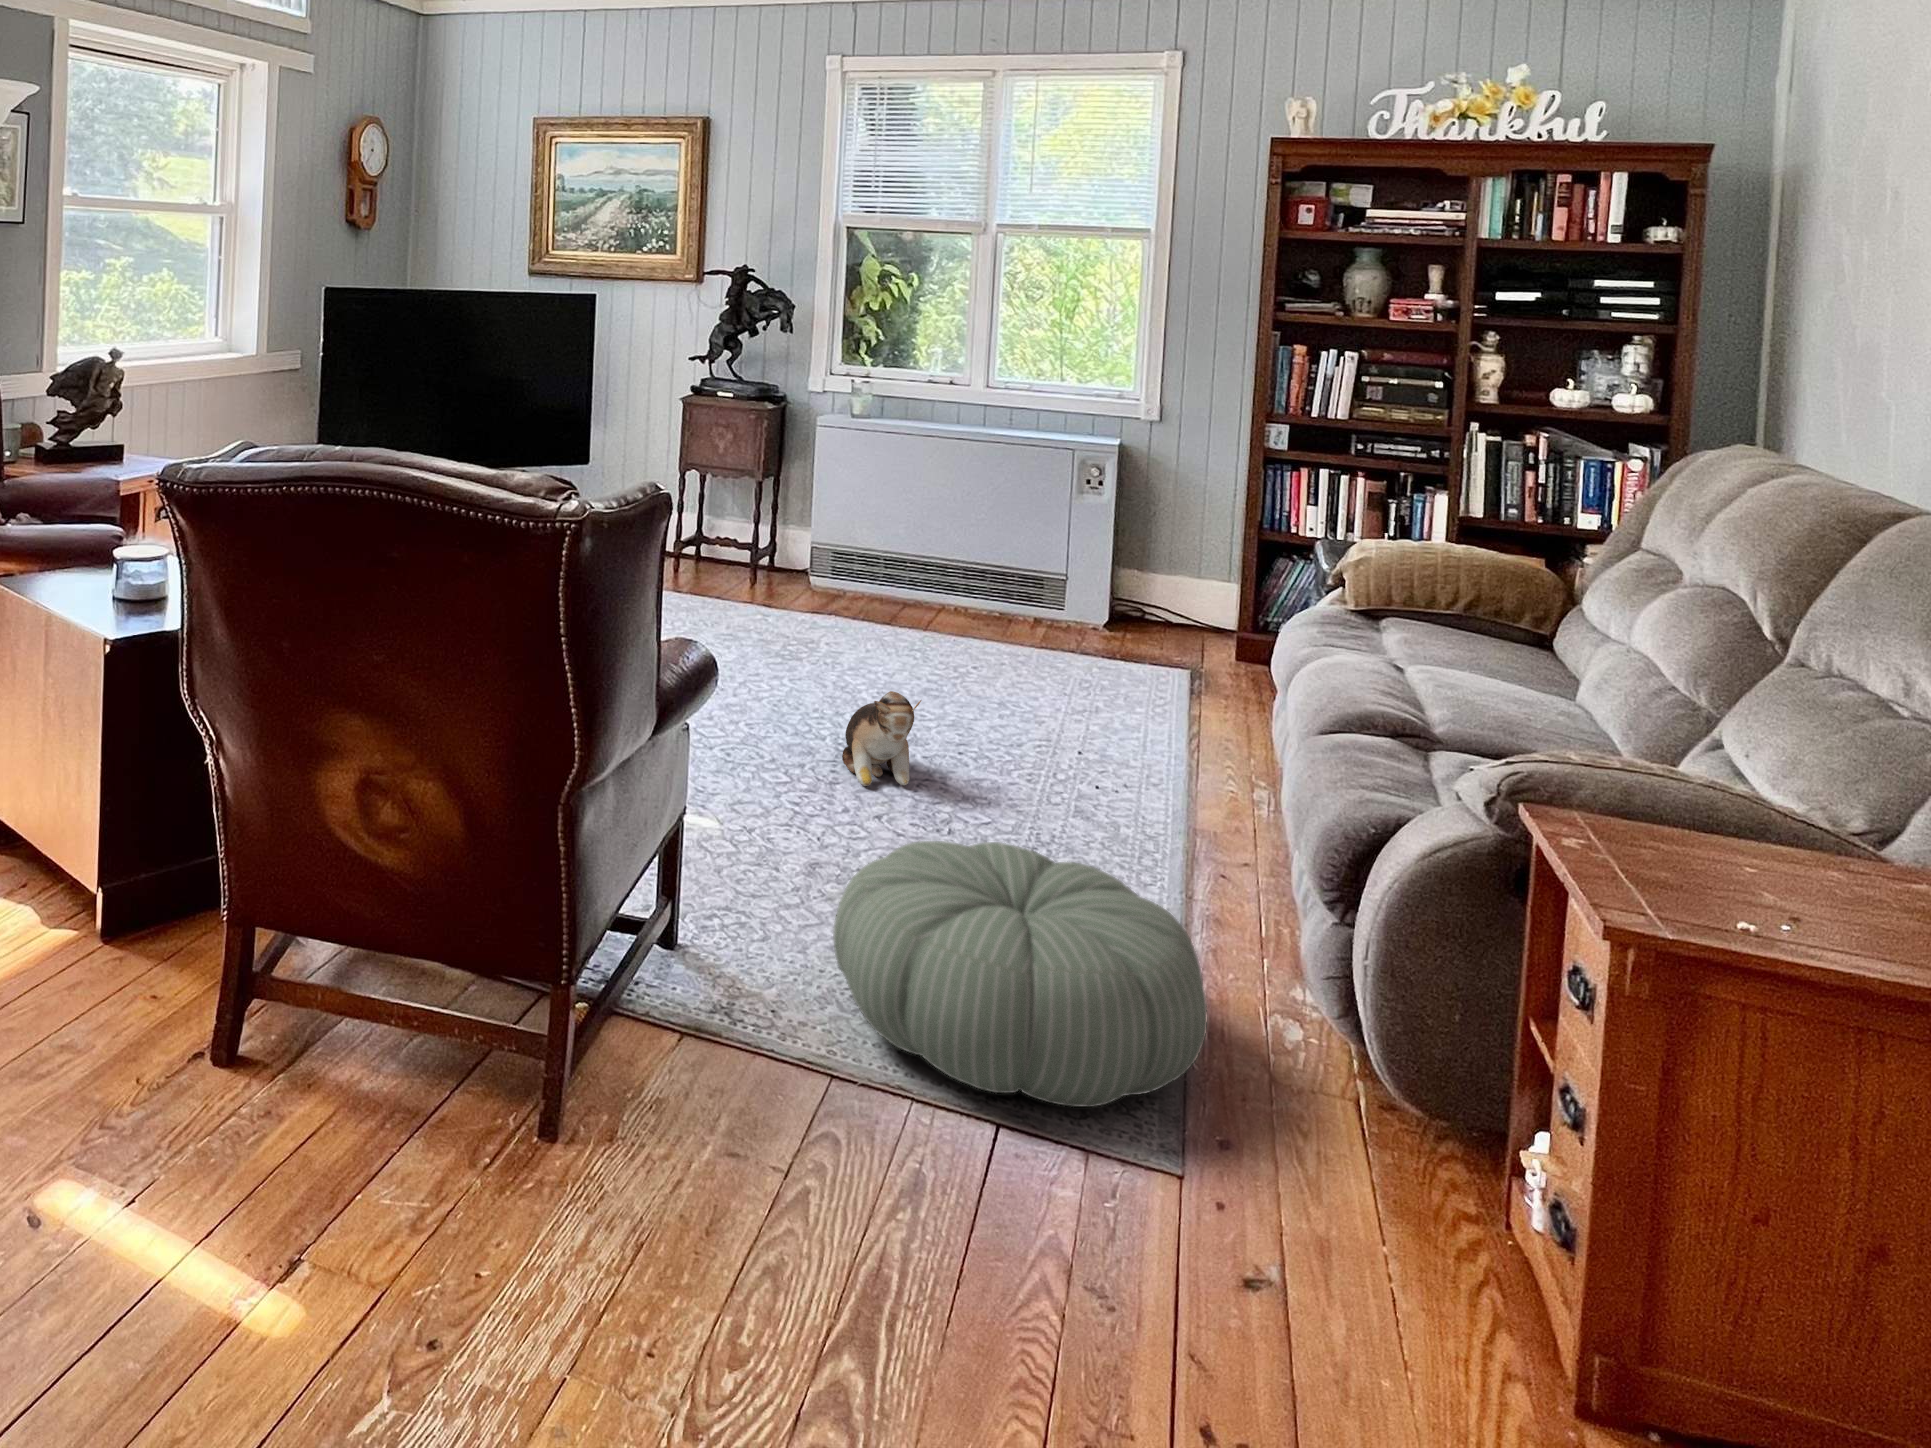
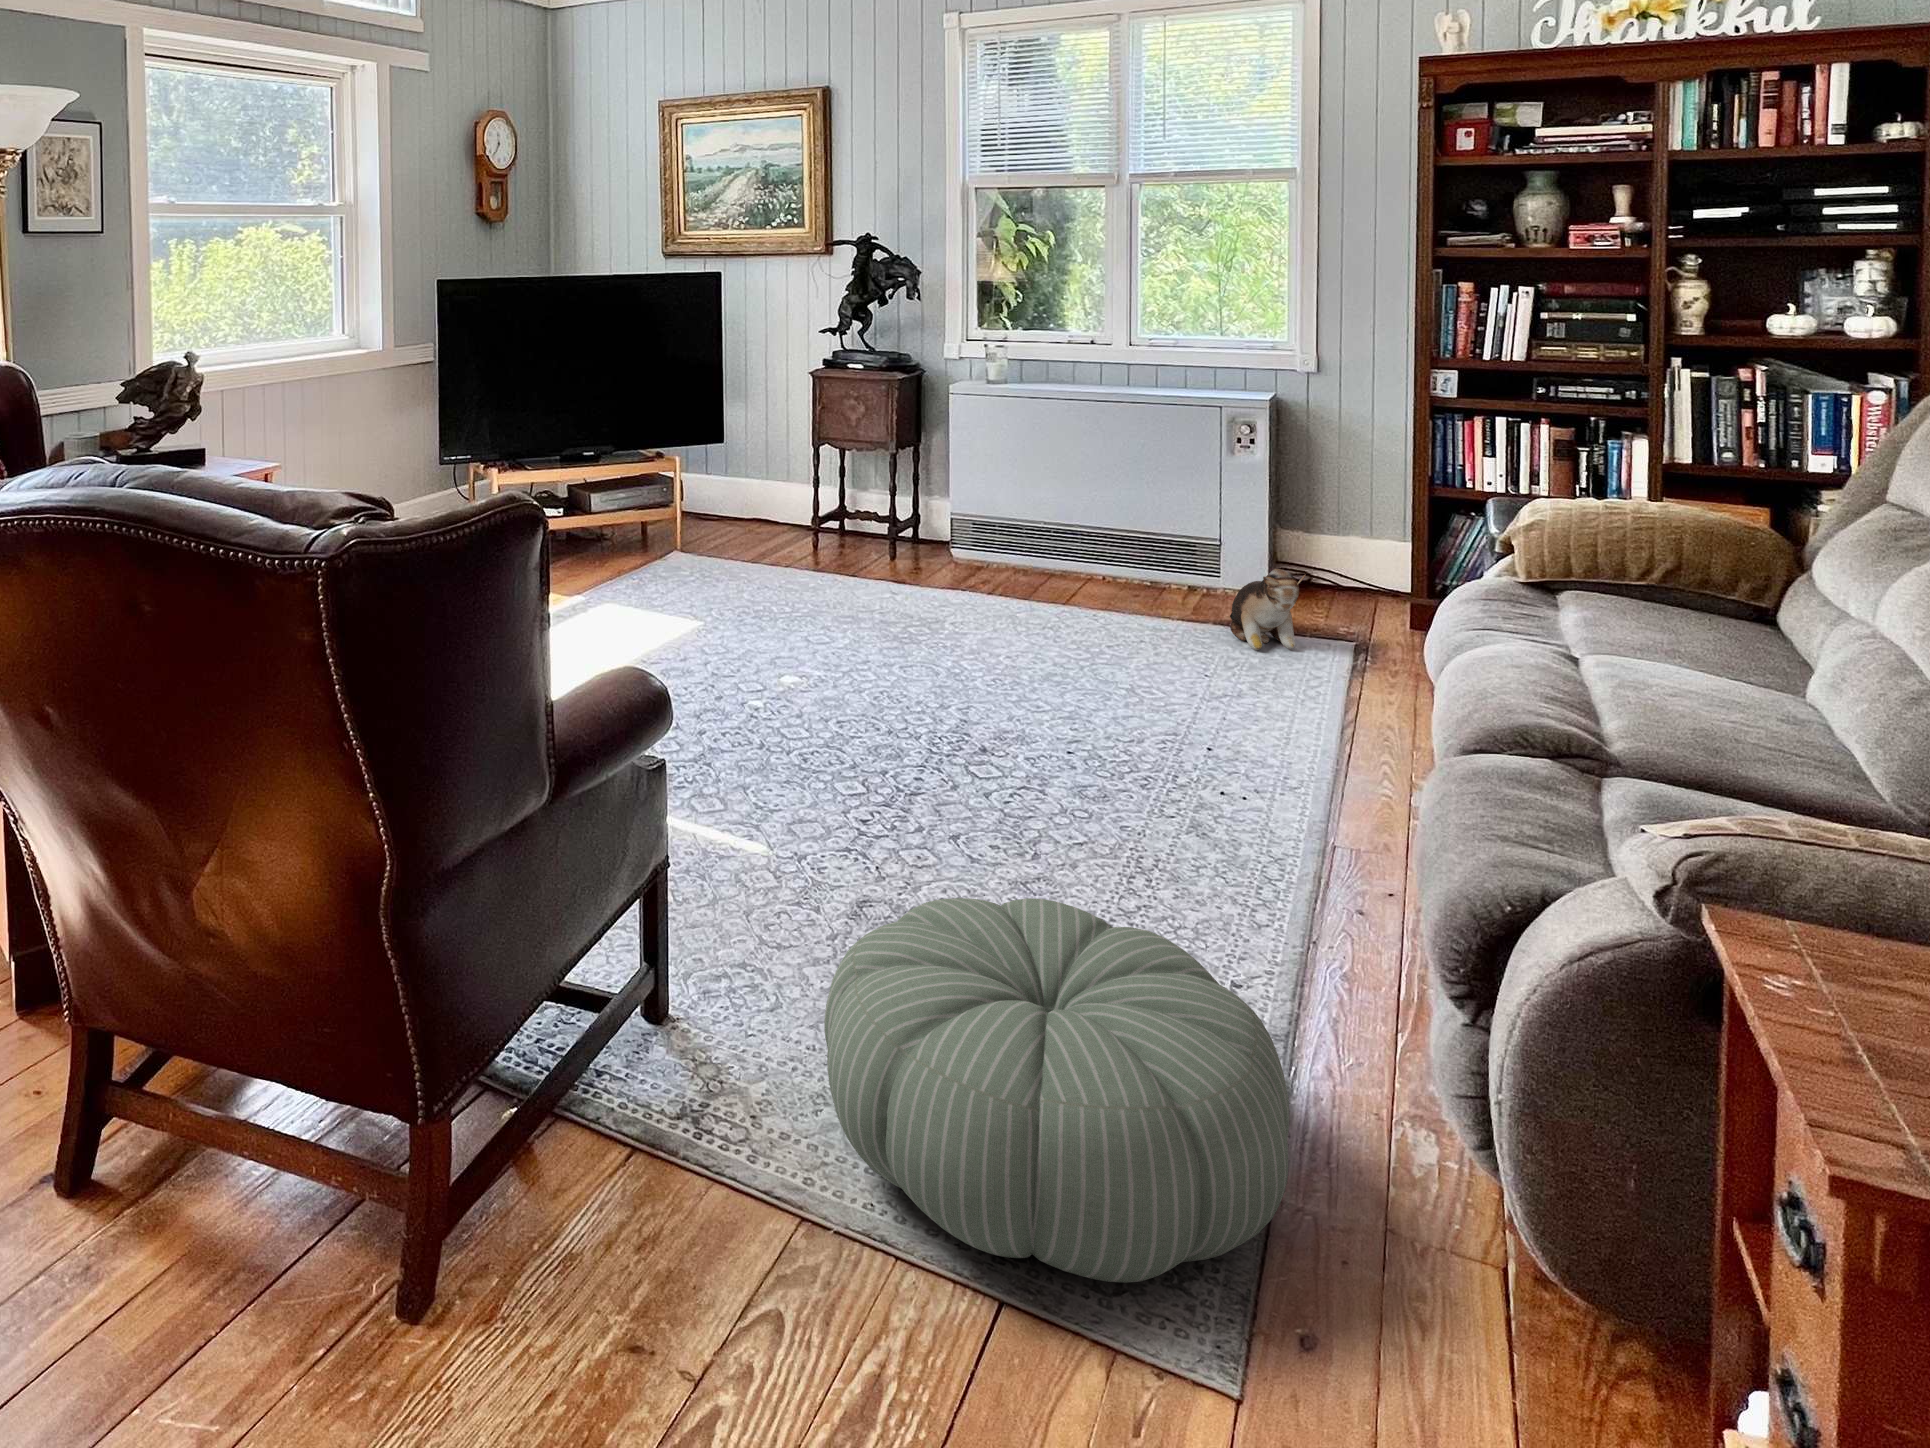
plush toy: present [842,691,921,786] -> present [1230,569,1305,650]

